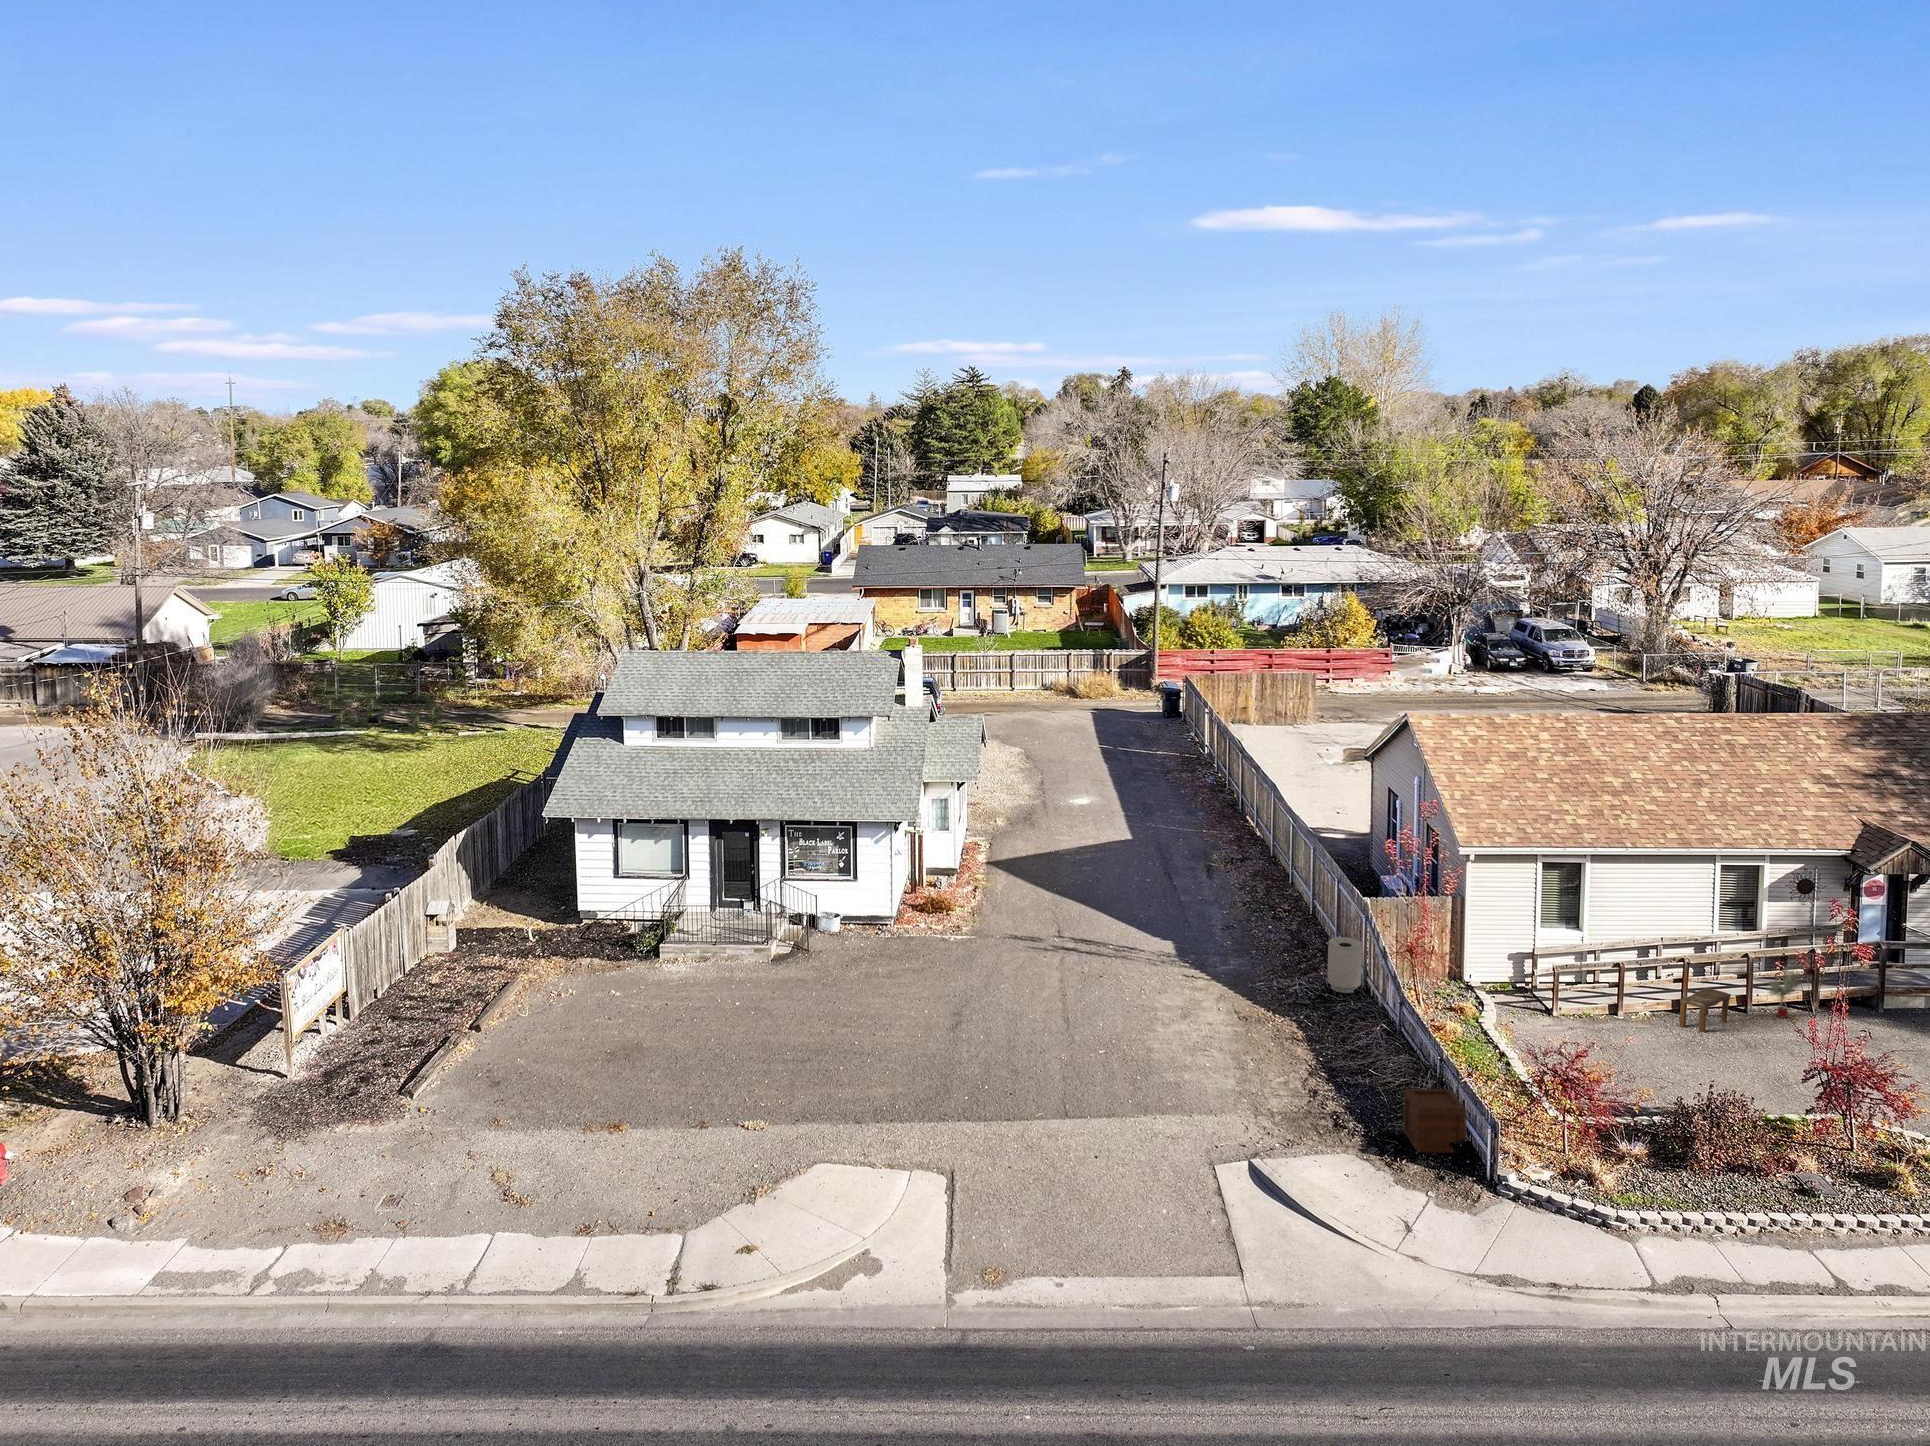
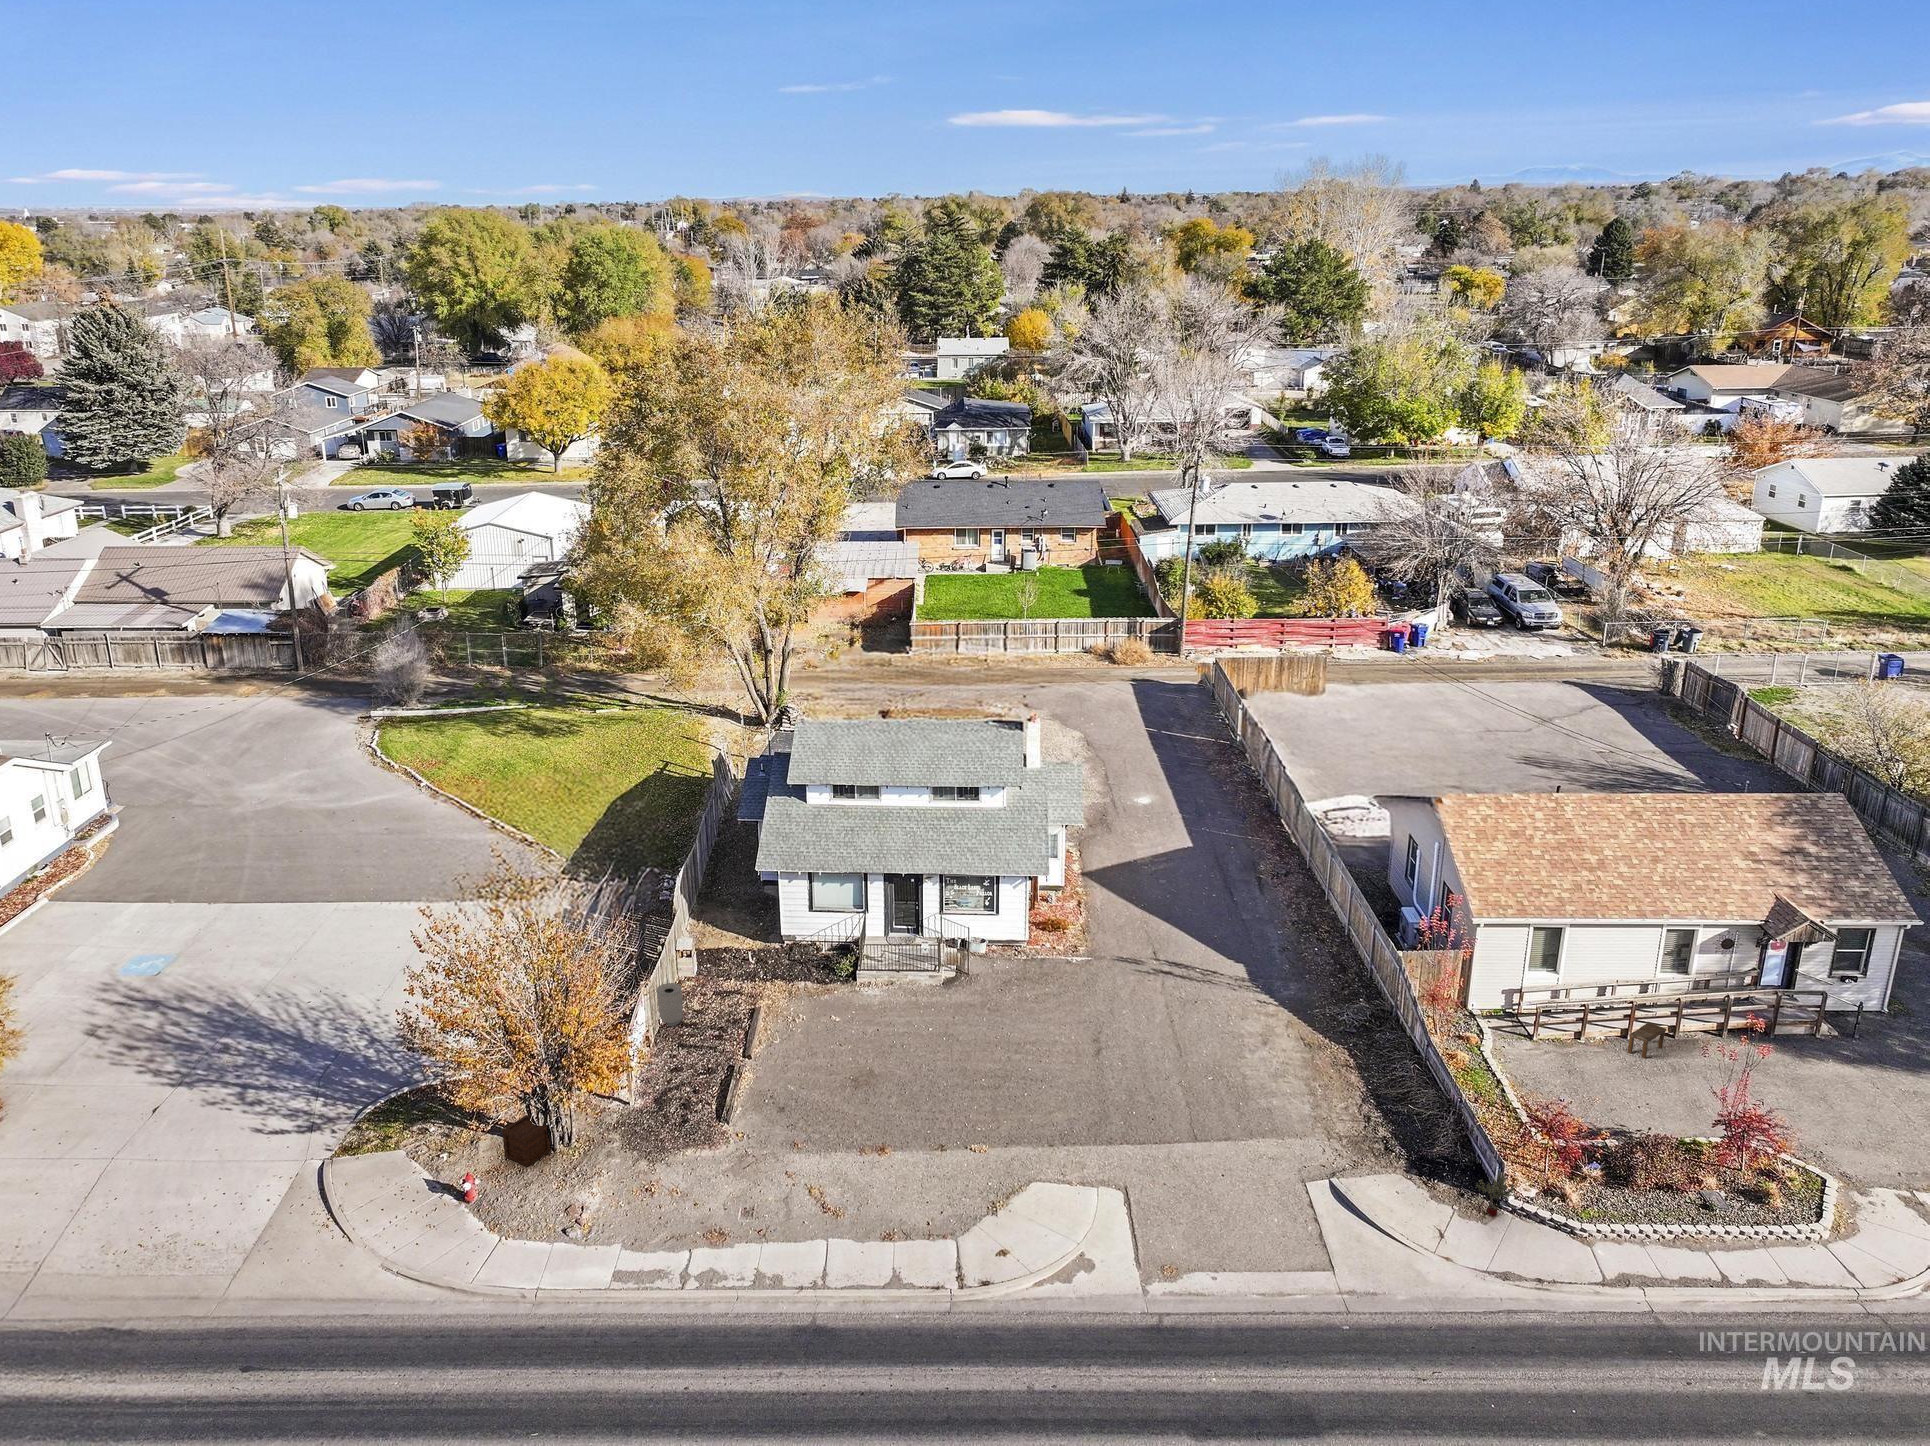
trash can: present [1327,937,1362,993] -> present [657,983,683,1026]
potted tree: present [1767,967,1801,1018] -> present [1476,1174,1515,1216]
wooden crate: present [1403,1089,1467,1153] -> present [502,1115,551,1167]

